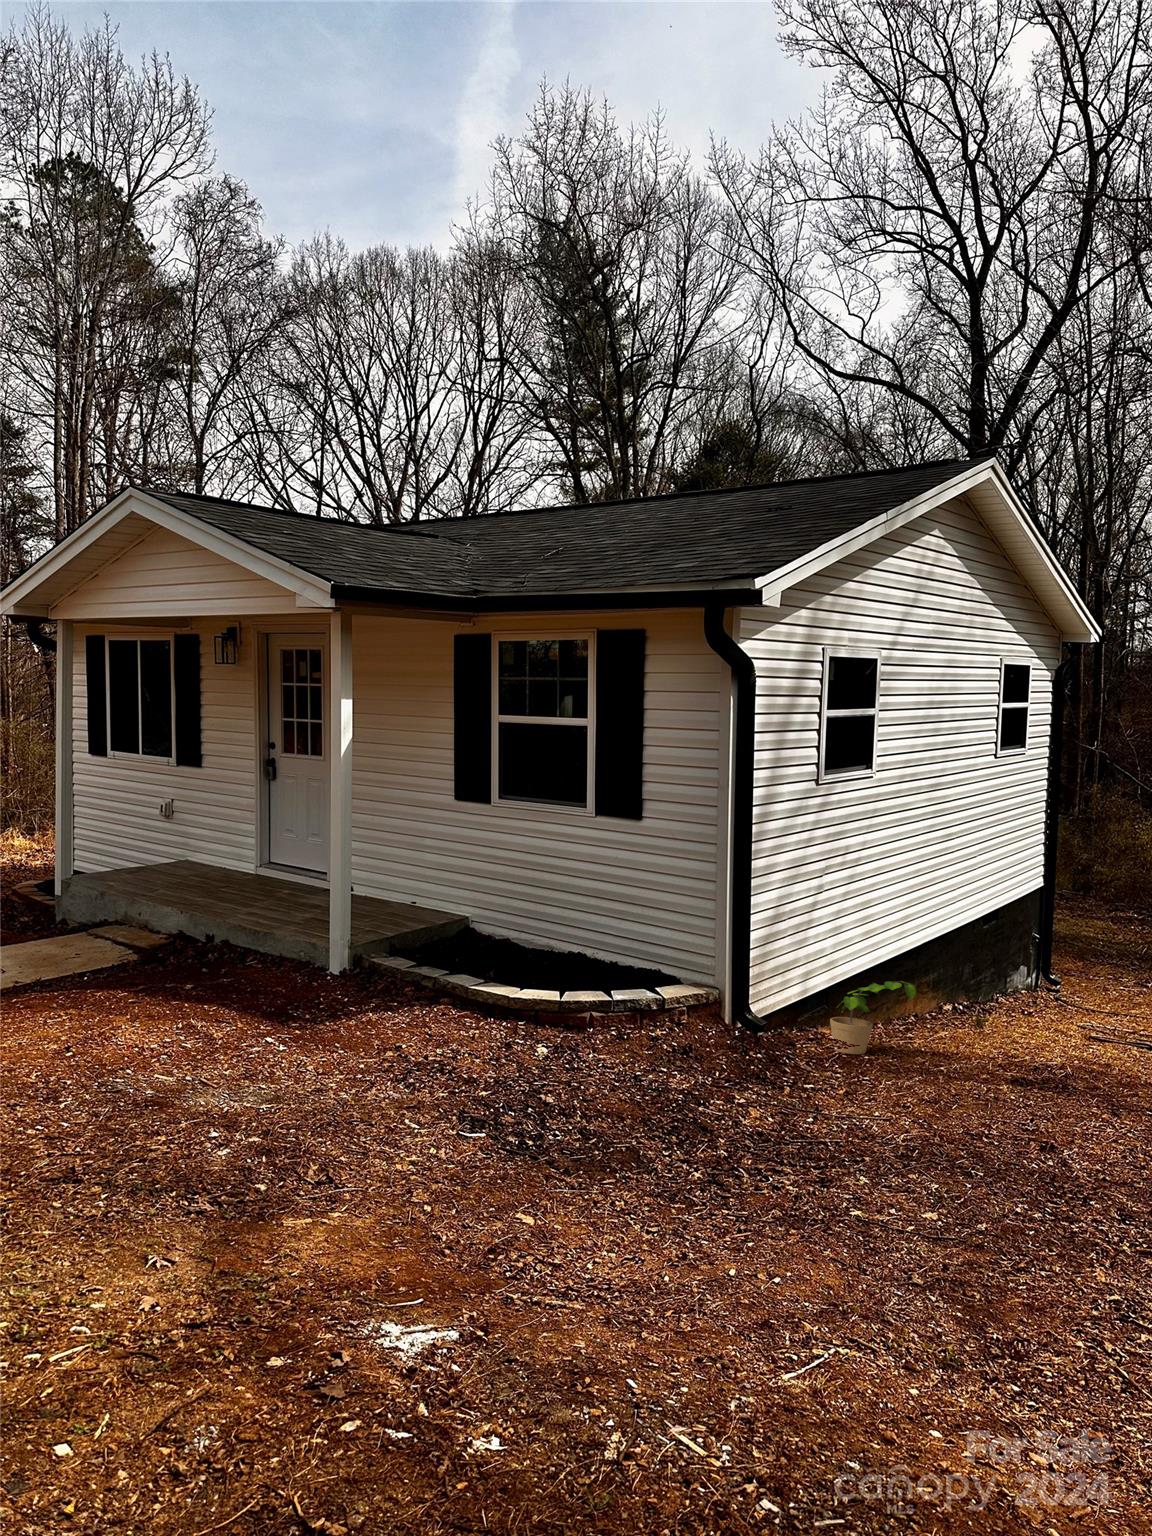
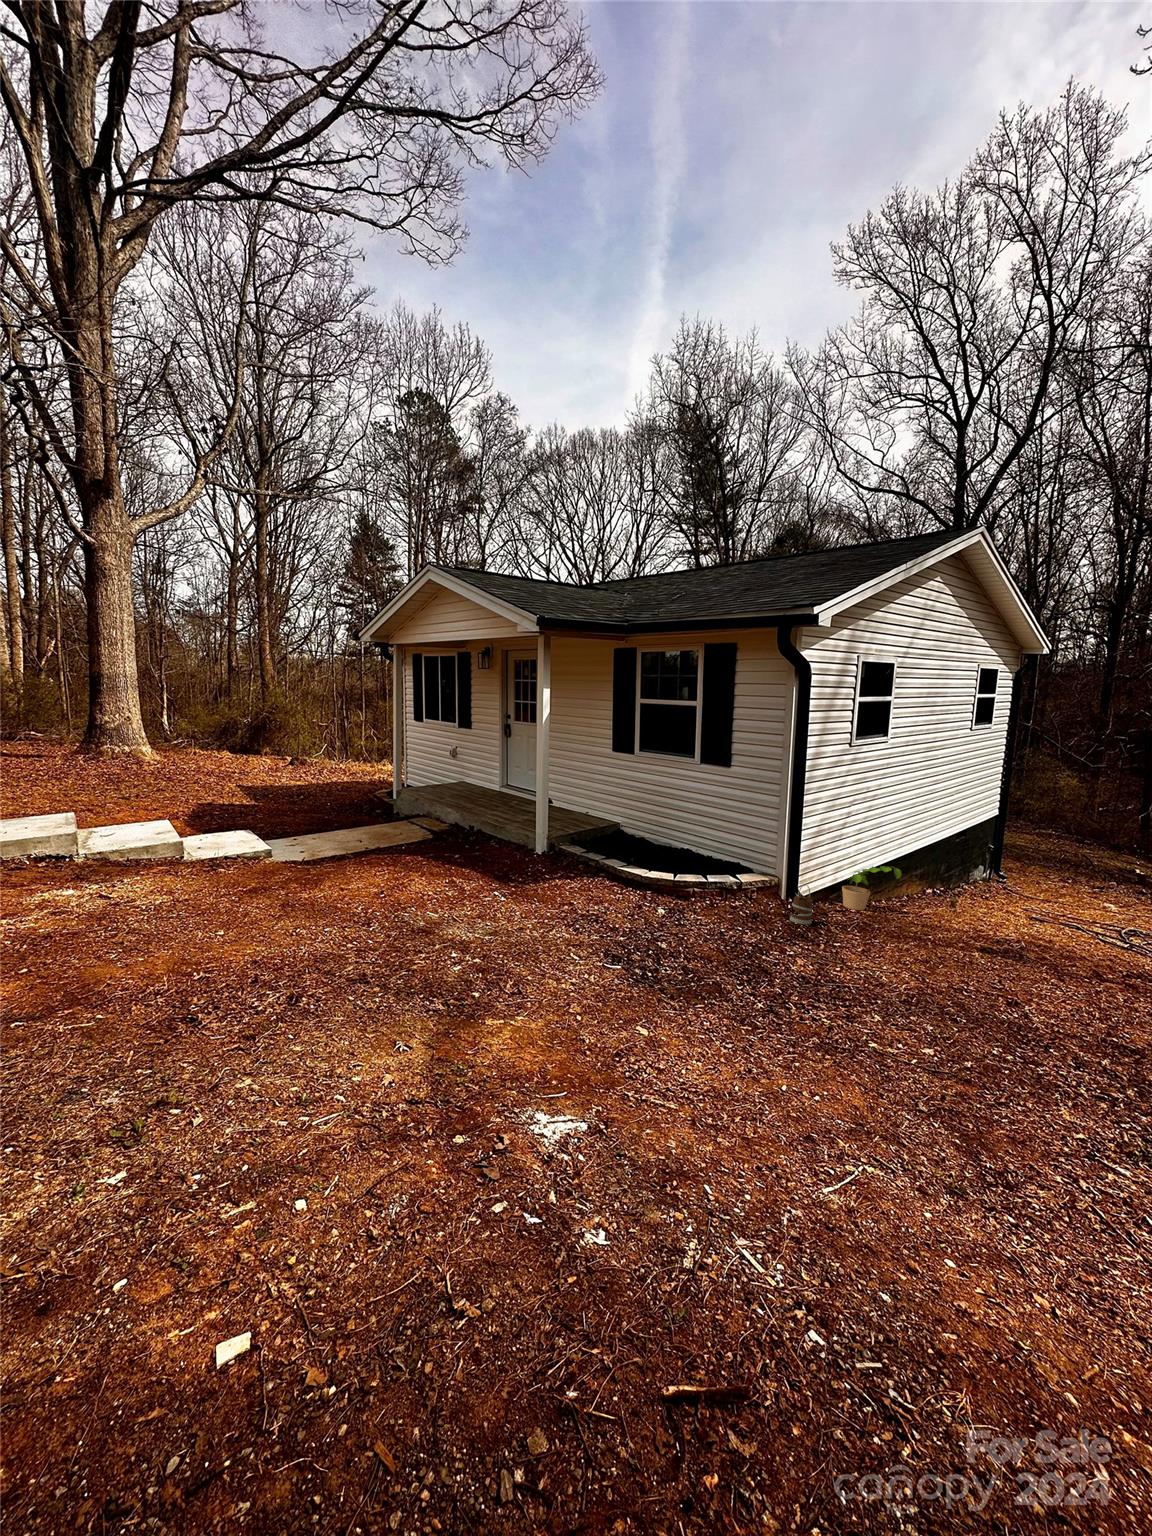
wooden bucket: none [749,1014,783,1077] -> present [790,885,813,924]

